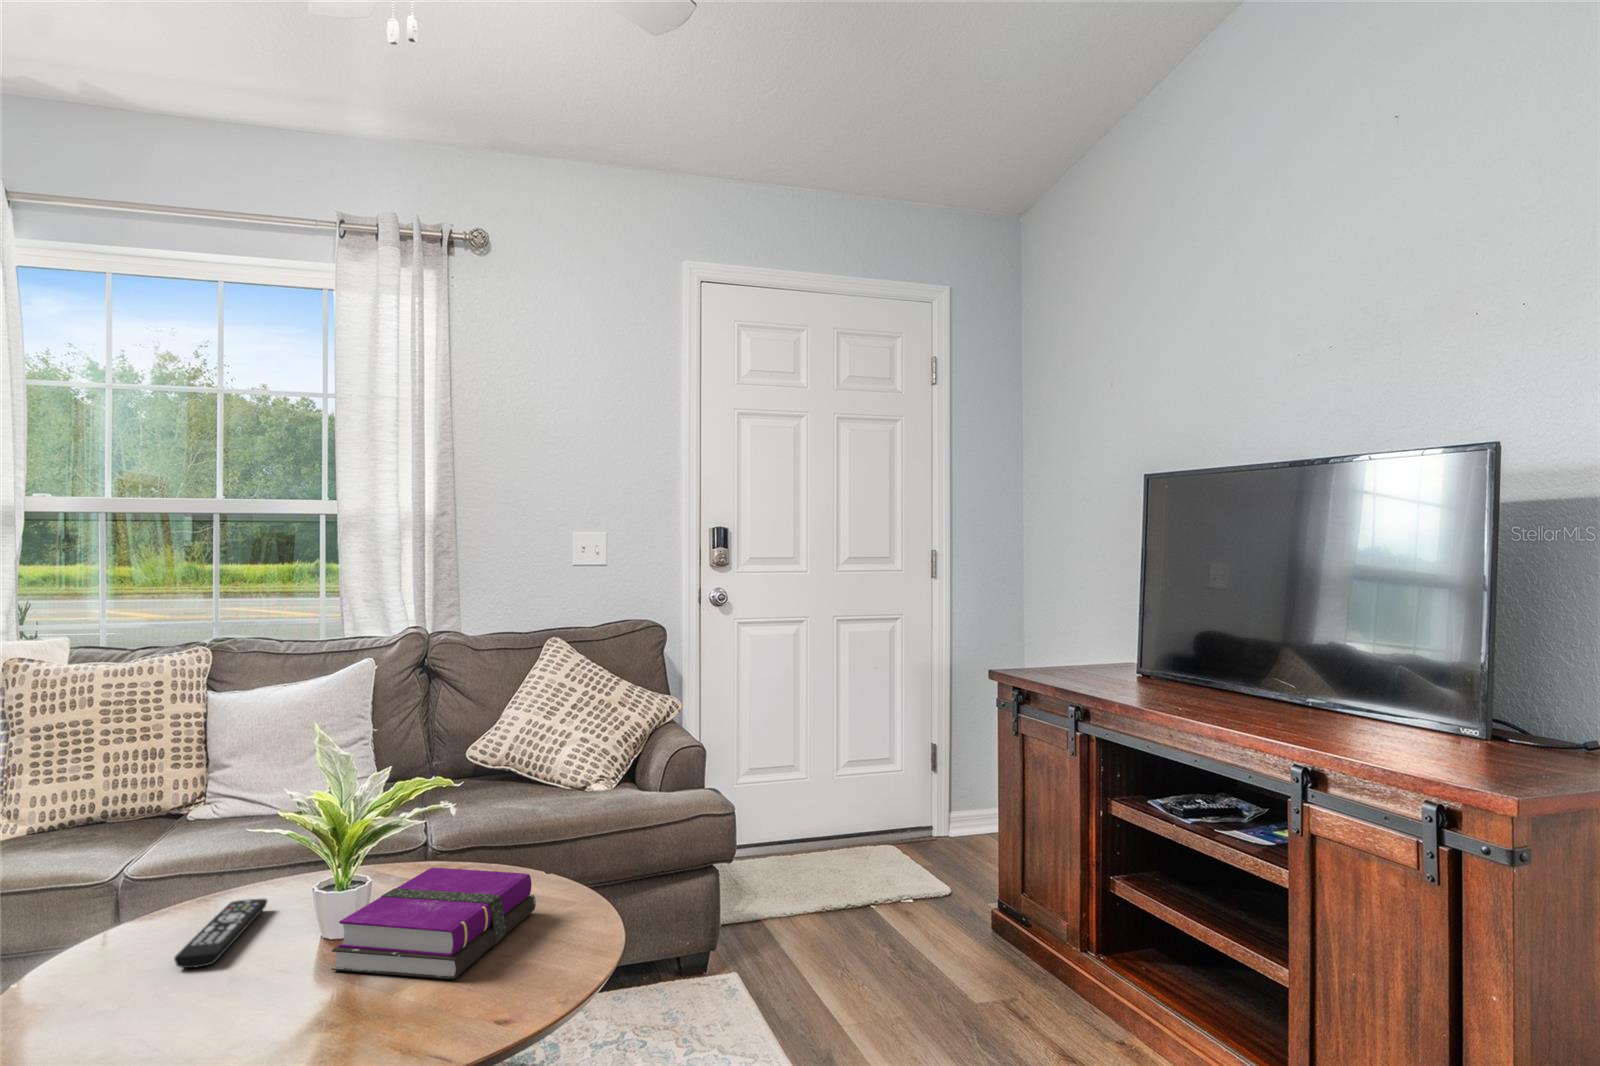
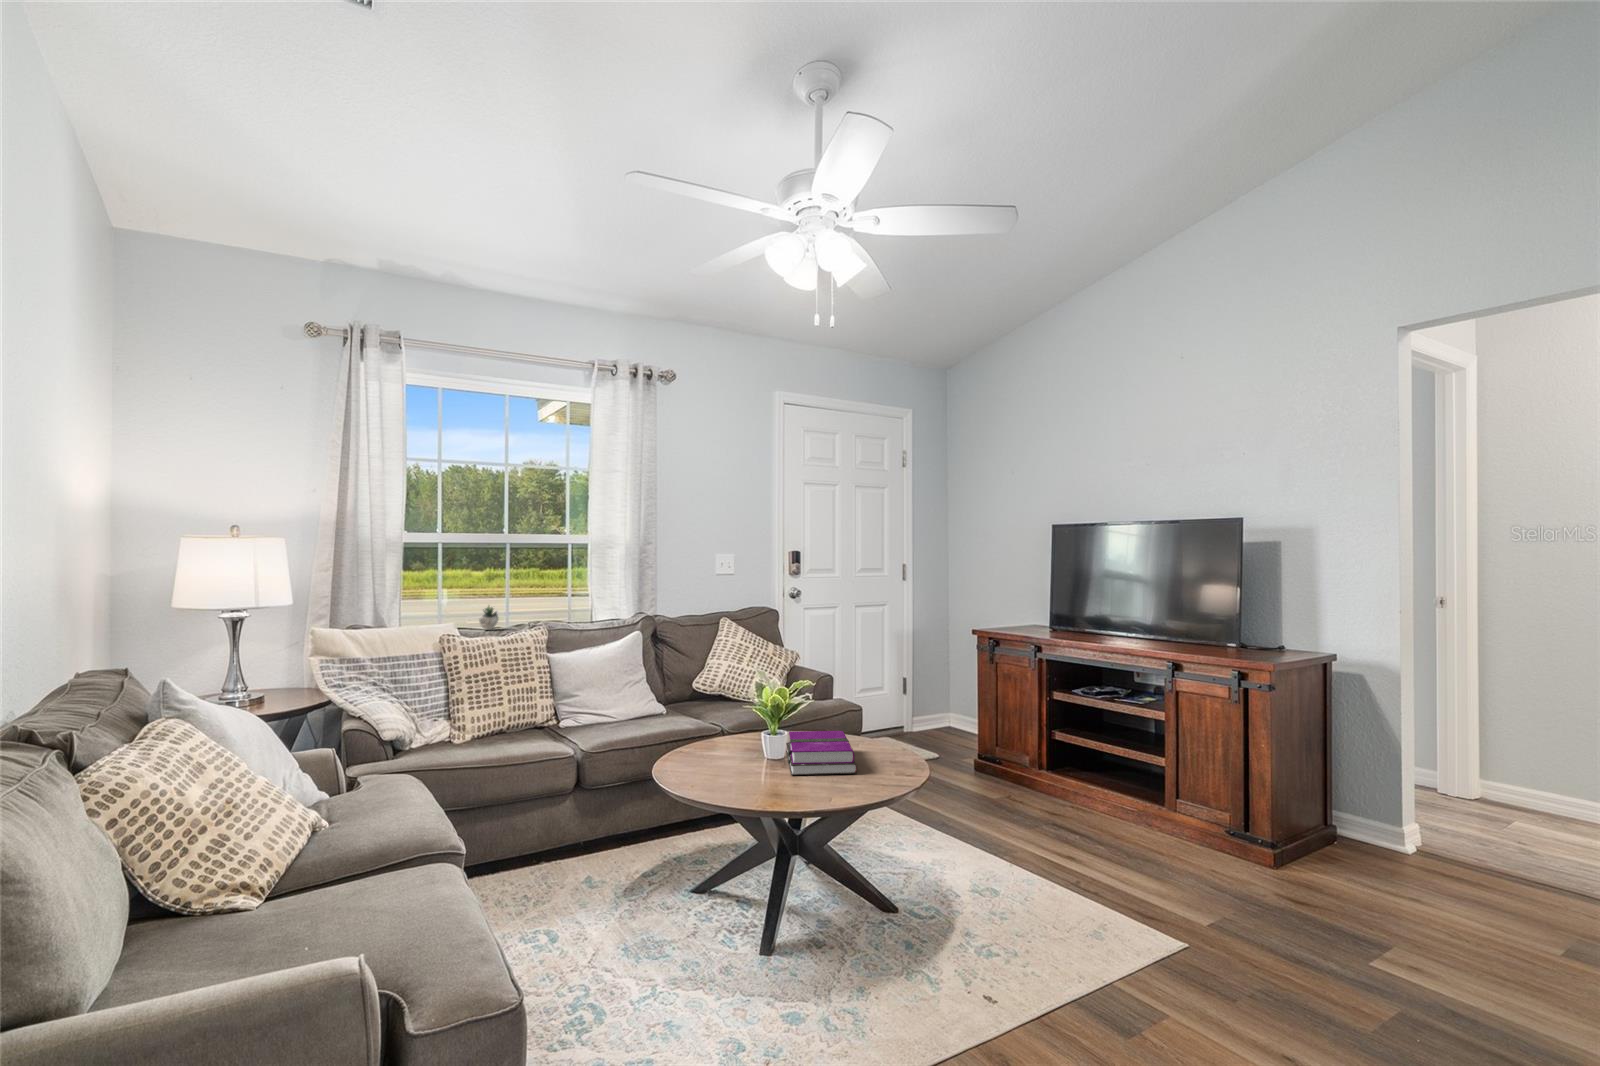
succulent plant: none [125,607,187,653] -> present [479,606,498,630]
remote control: present [174,899,267,968] -> none [690,753,731,780]

